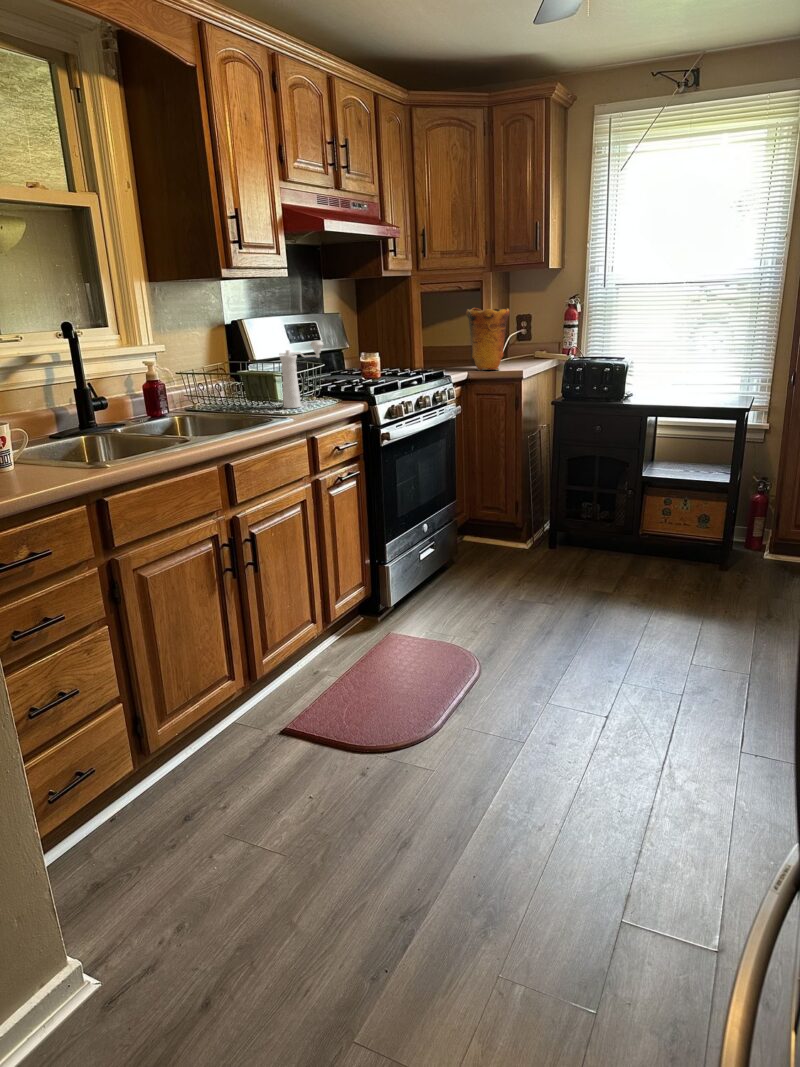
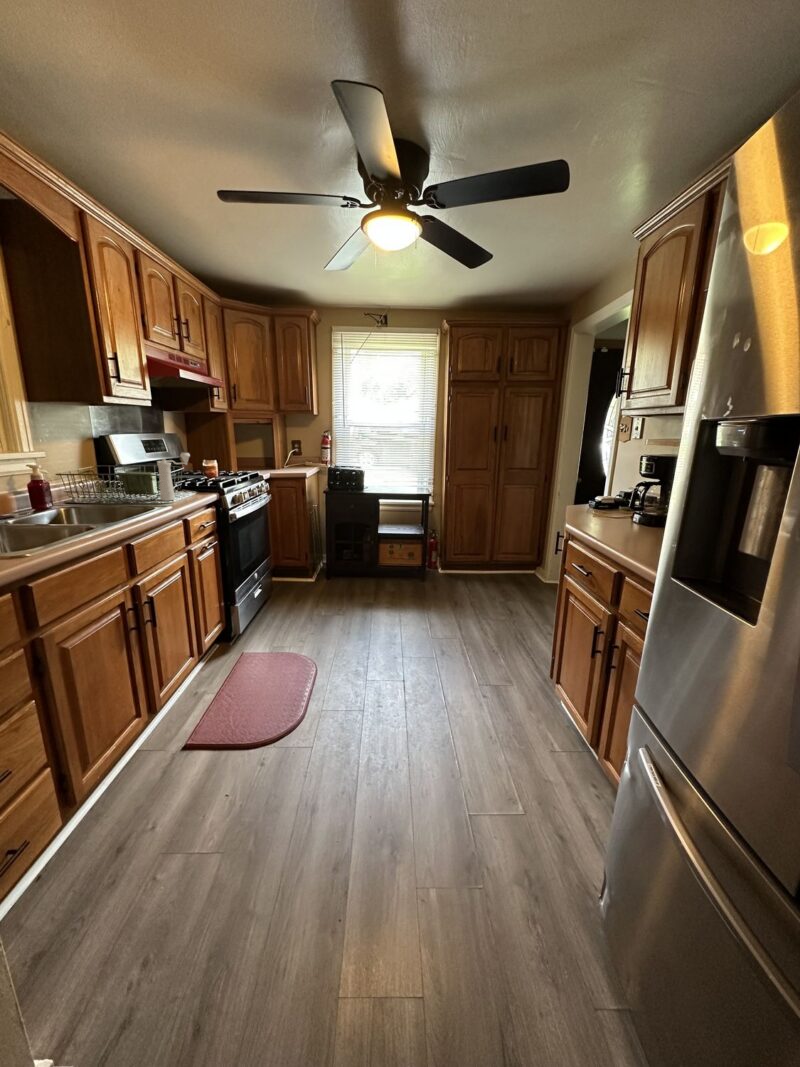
vase: present [466,308,509,370] -> none [269,435,296,474]

